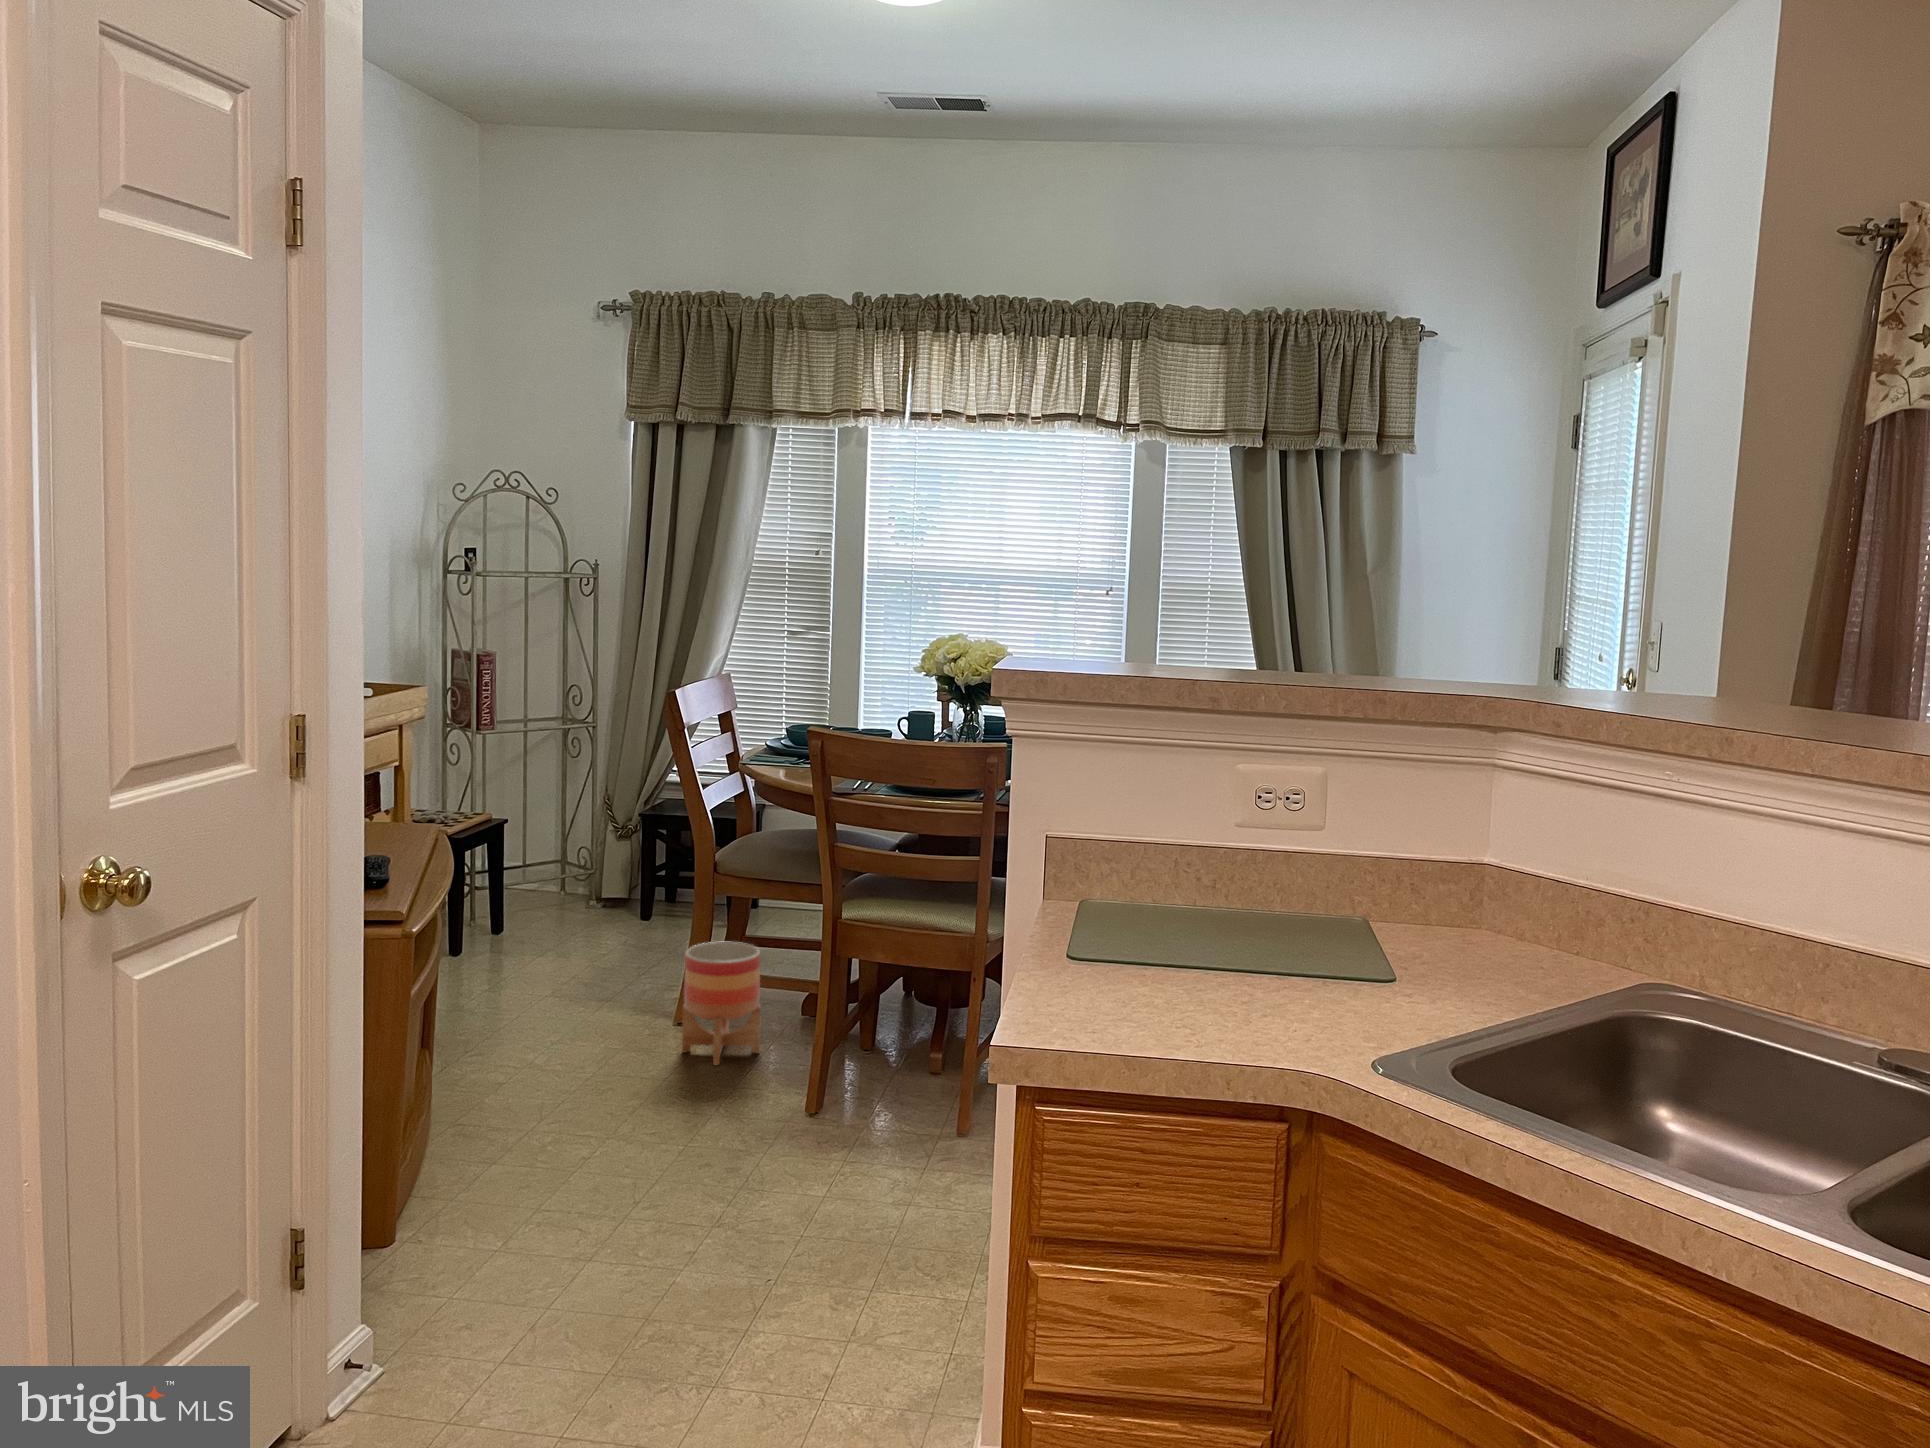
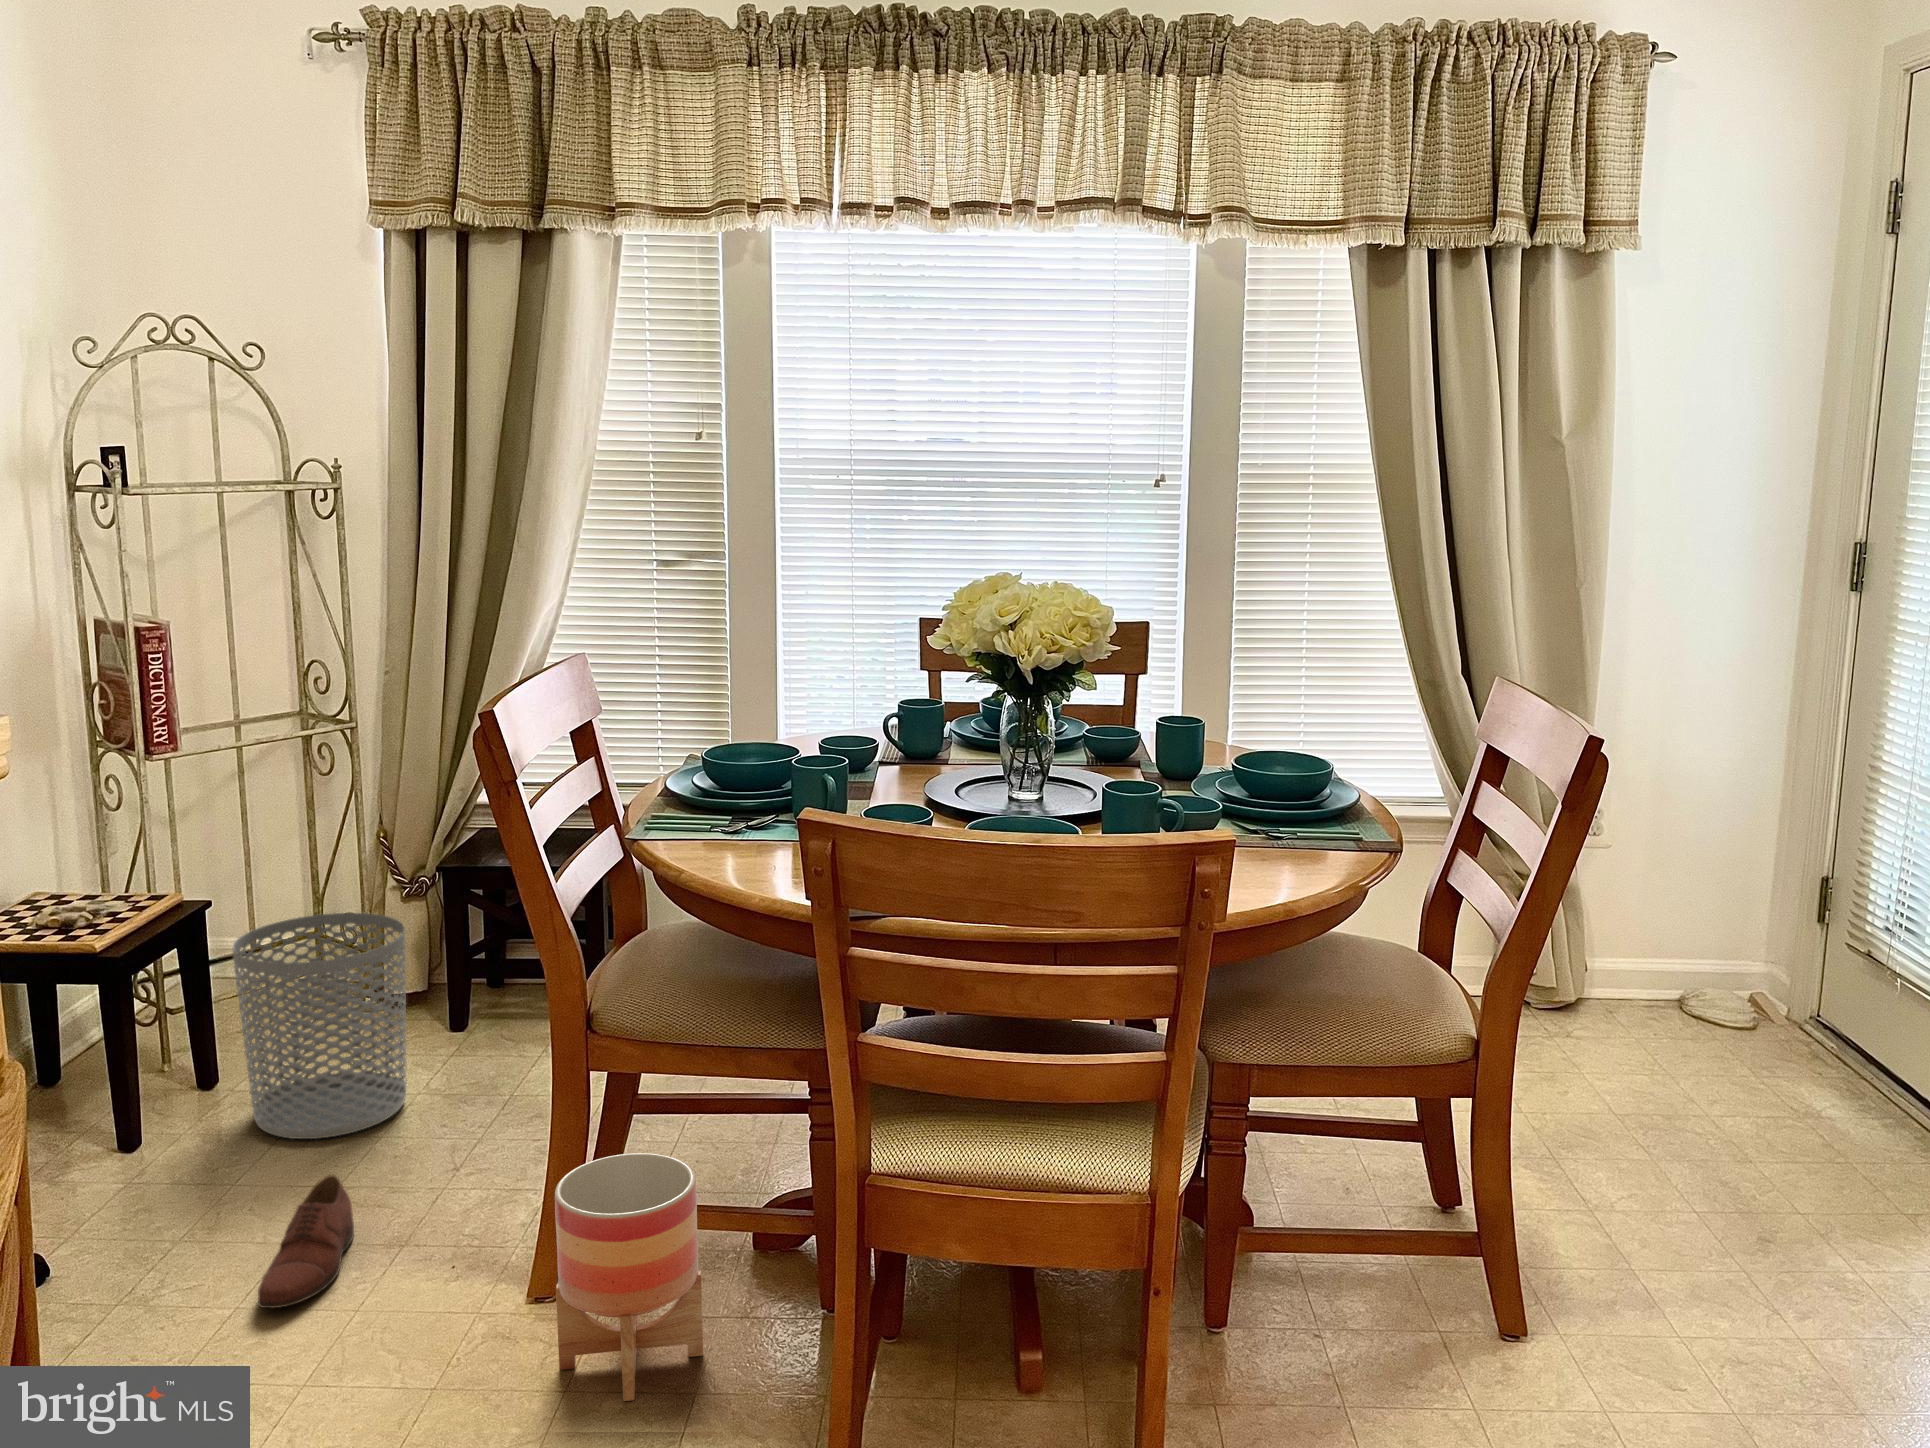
waste bin: none [521,830,618,957] -> present [233,913,406,1139]
shoe: none [527,961,579,1017] -> present [258,1175,354,1308]

